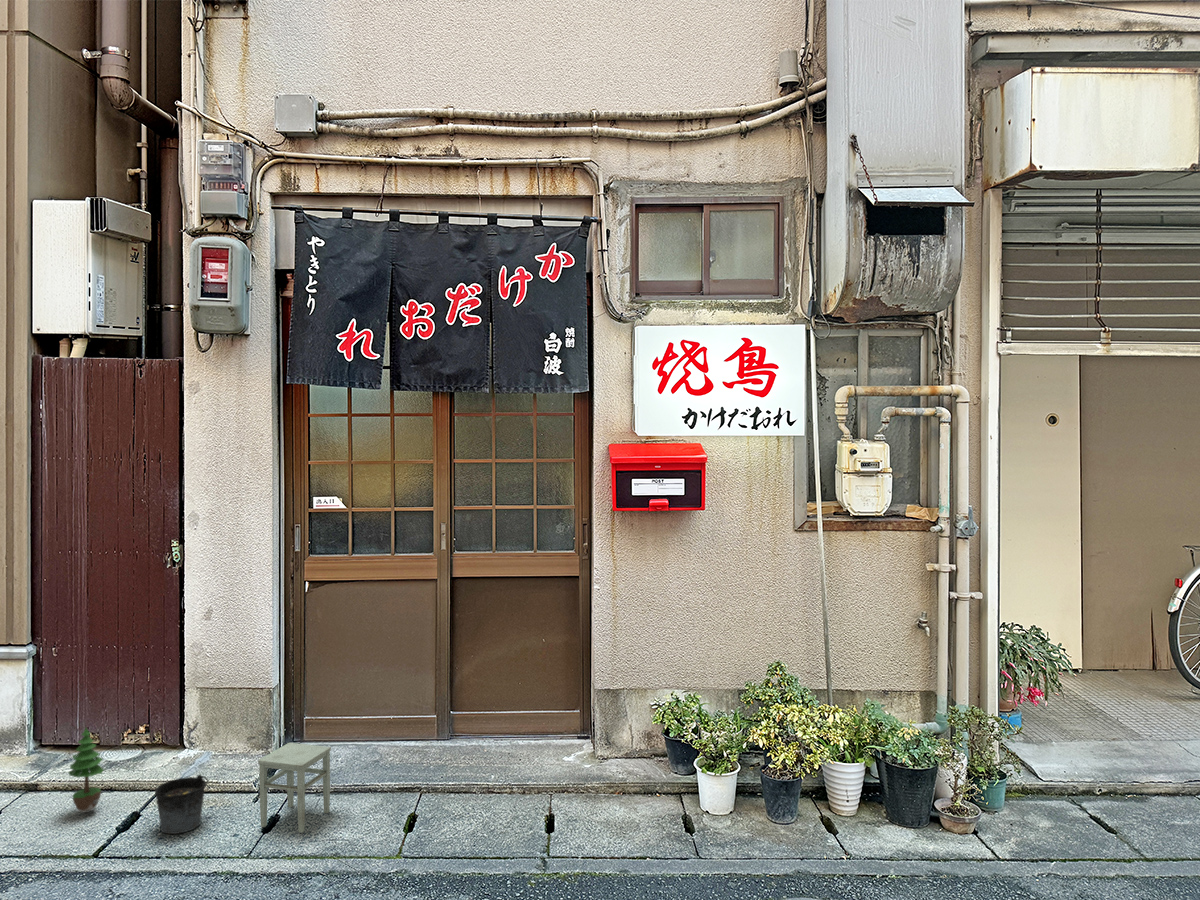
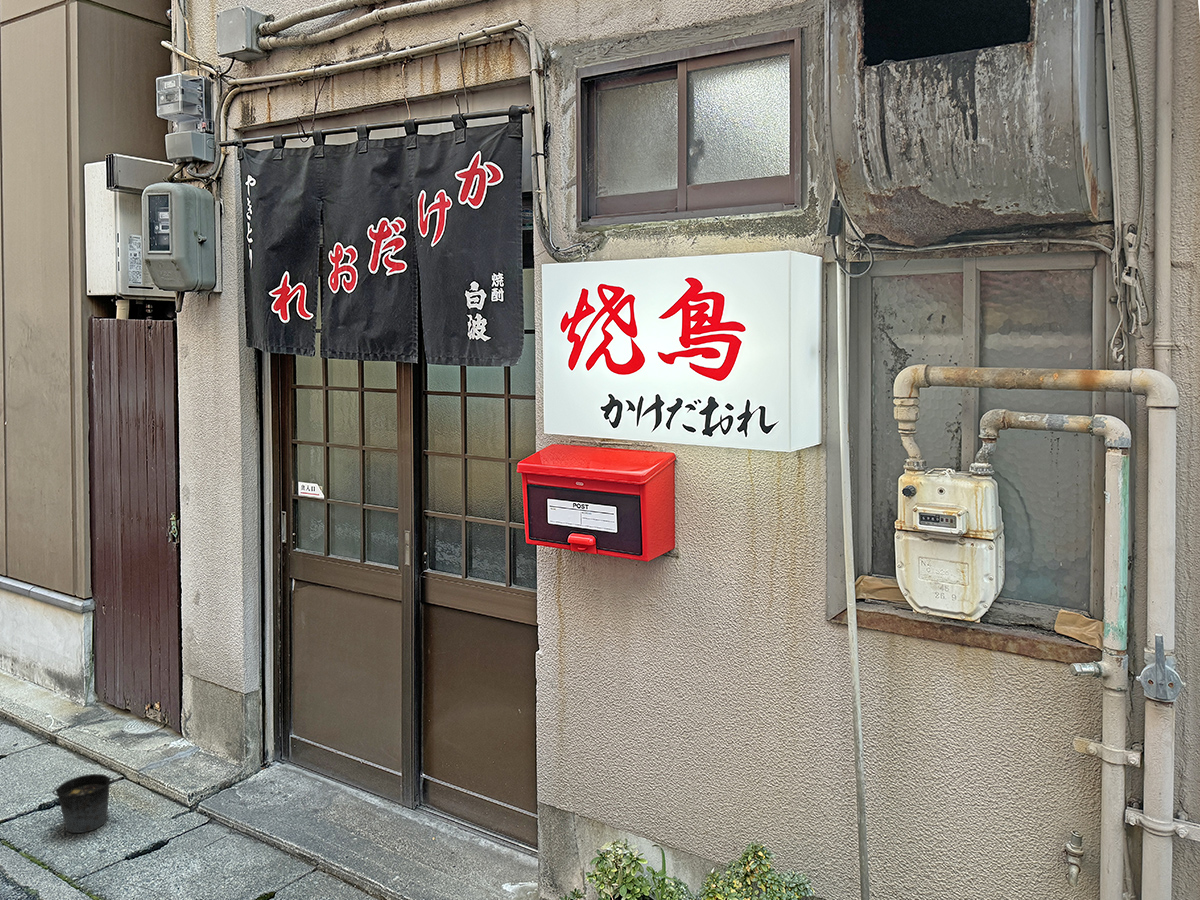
potted tree: present [69,728,104,813] -> none [39,701,75,782]
stool: present [258,743,331,833] -> none [119,766,195,874]

